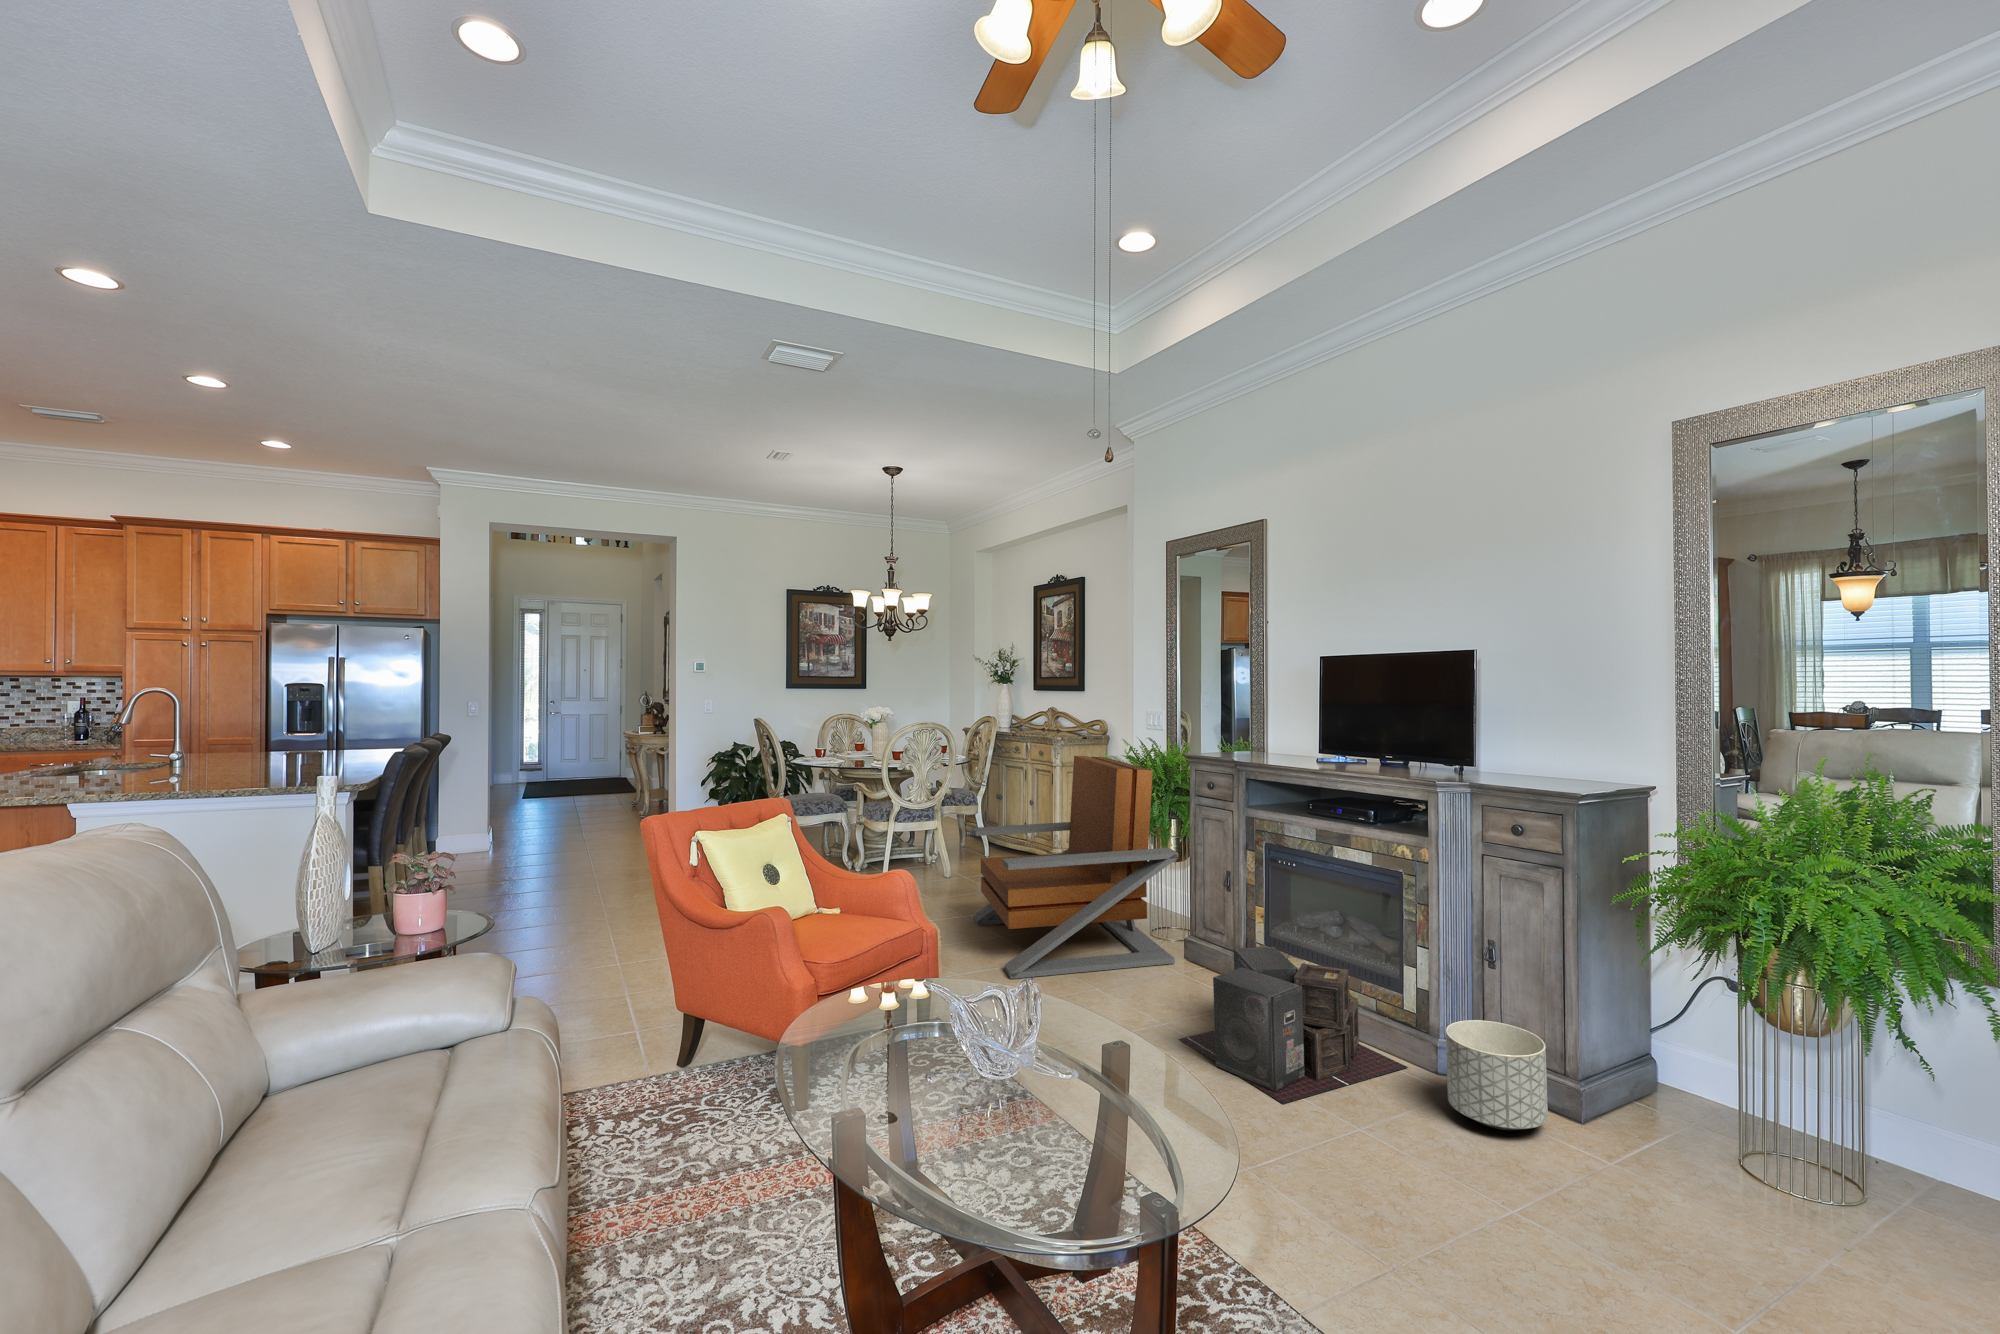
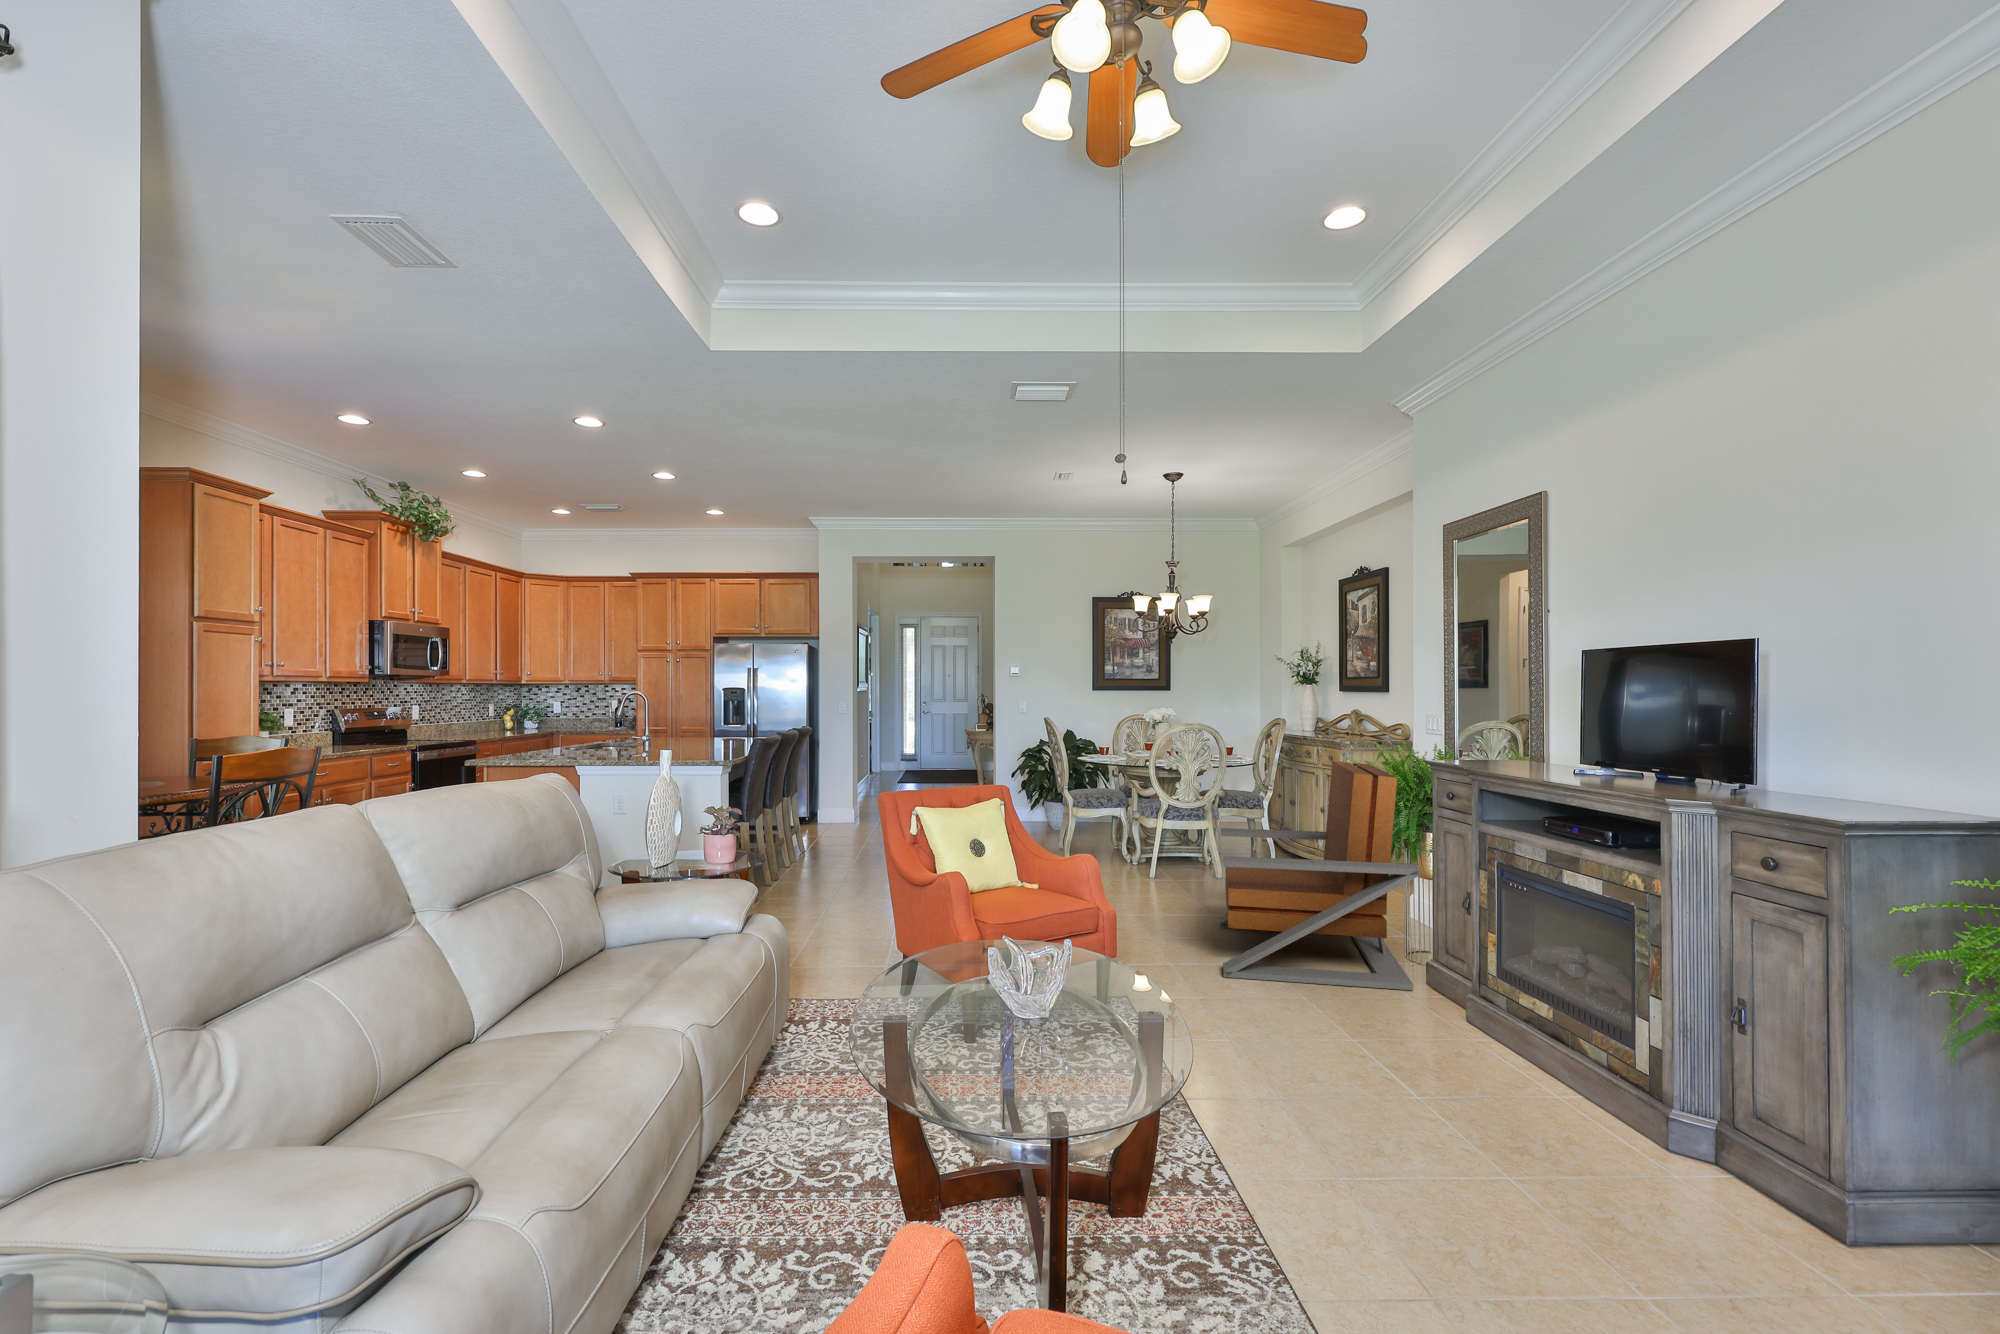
speaker: present [1179,947,1407,1104] -> none [1367,971,1632,1133]
planter: present [1446,1020,1548,1130] -> none [1647,1082,1779,1218]

